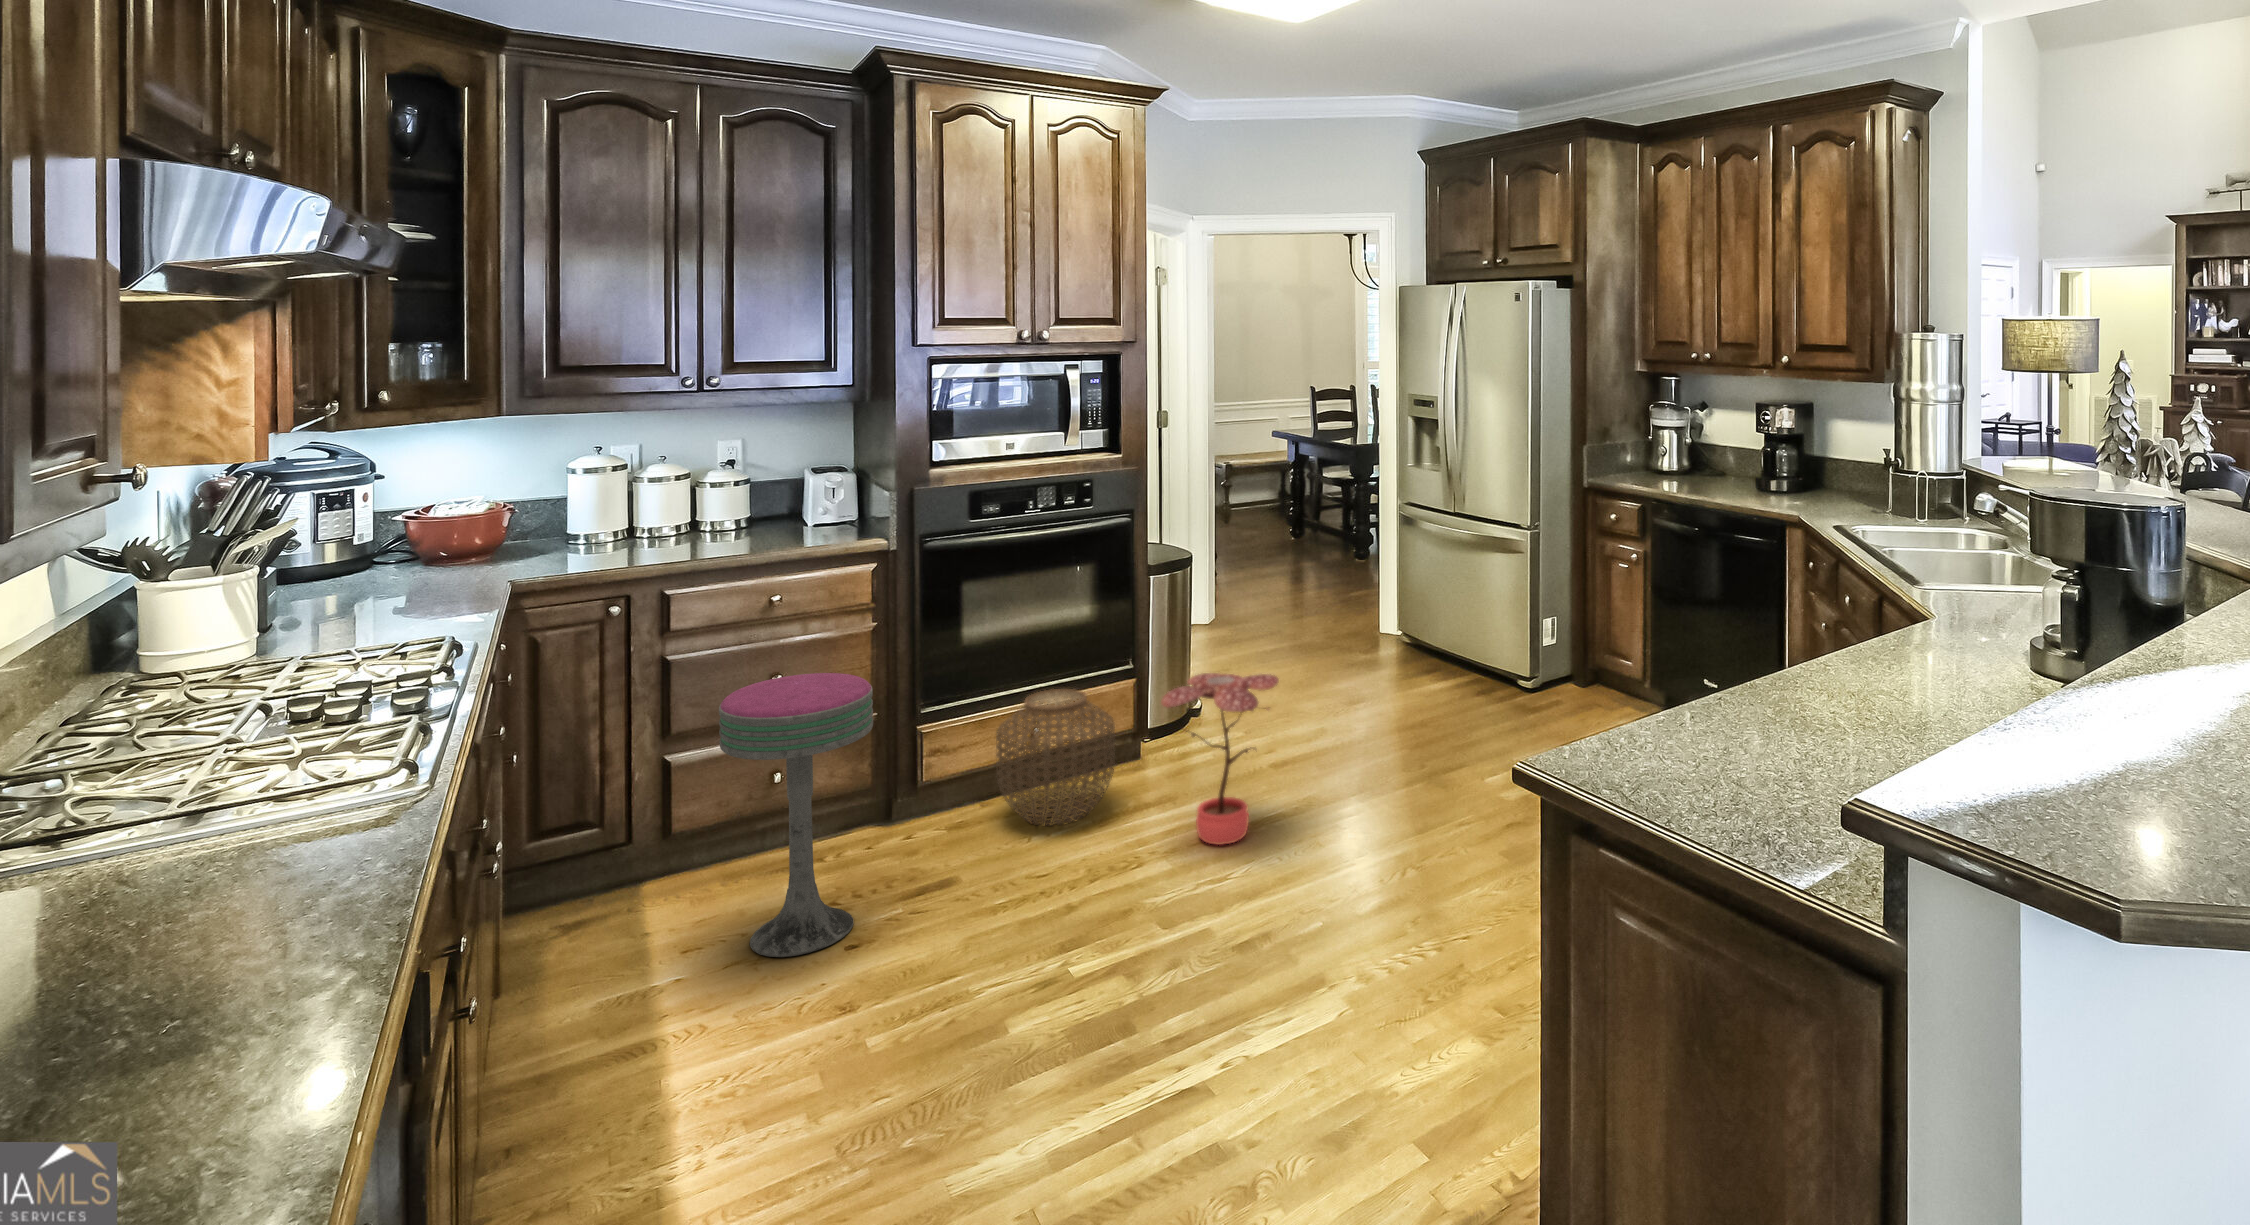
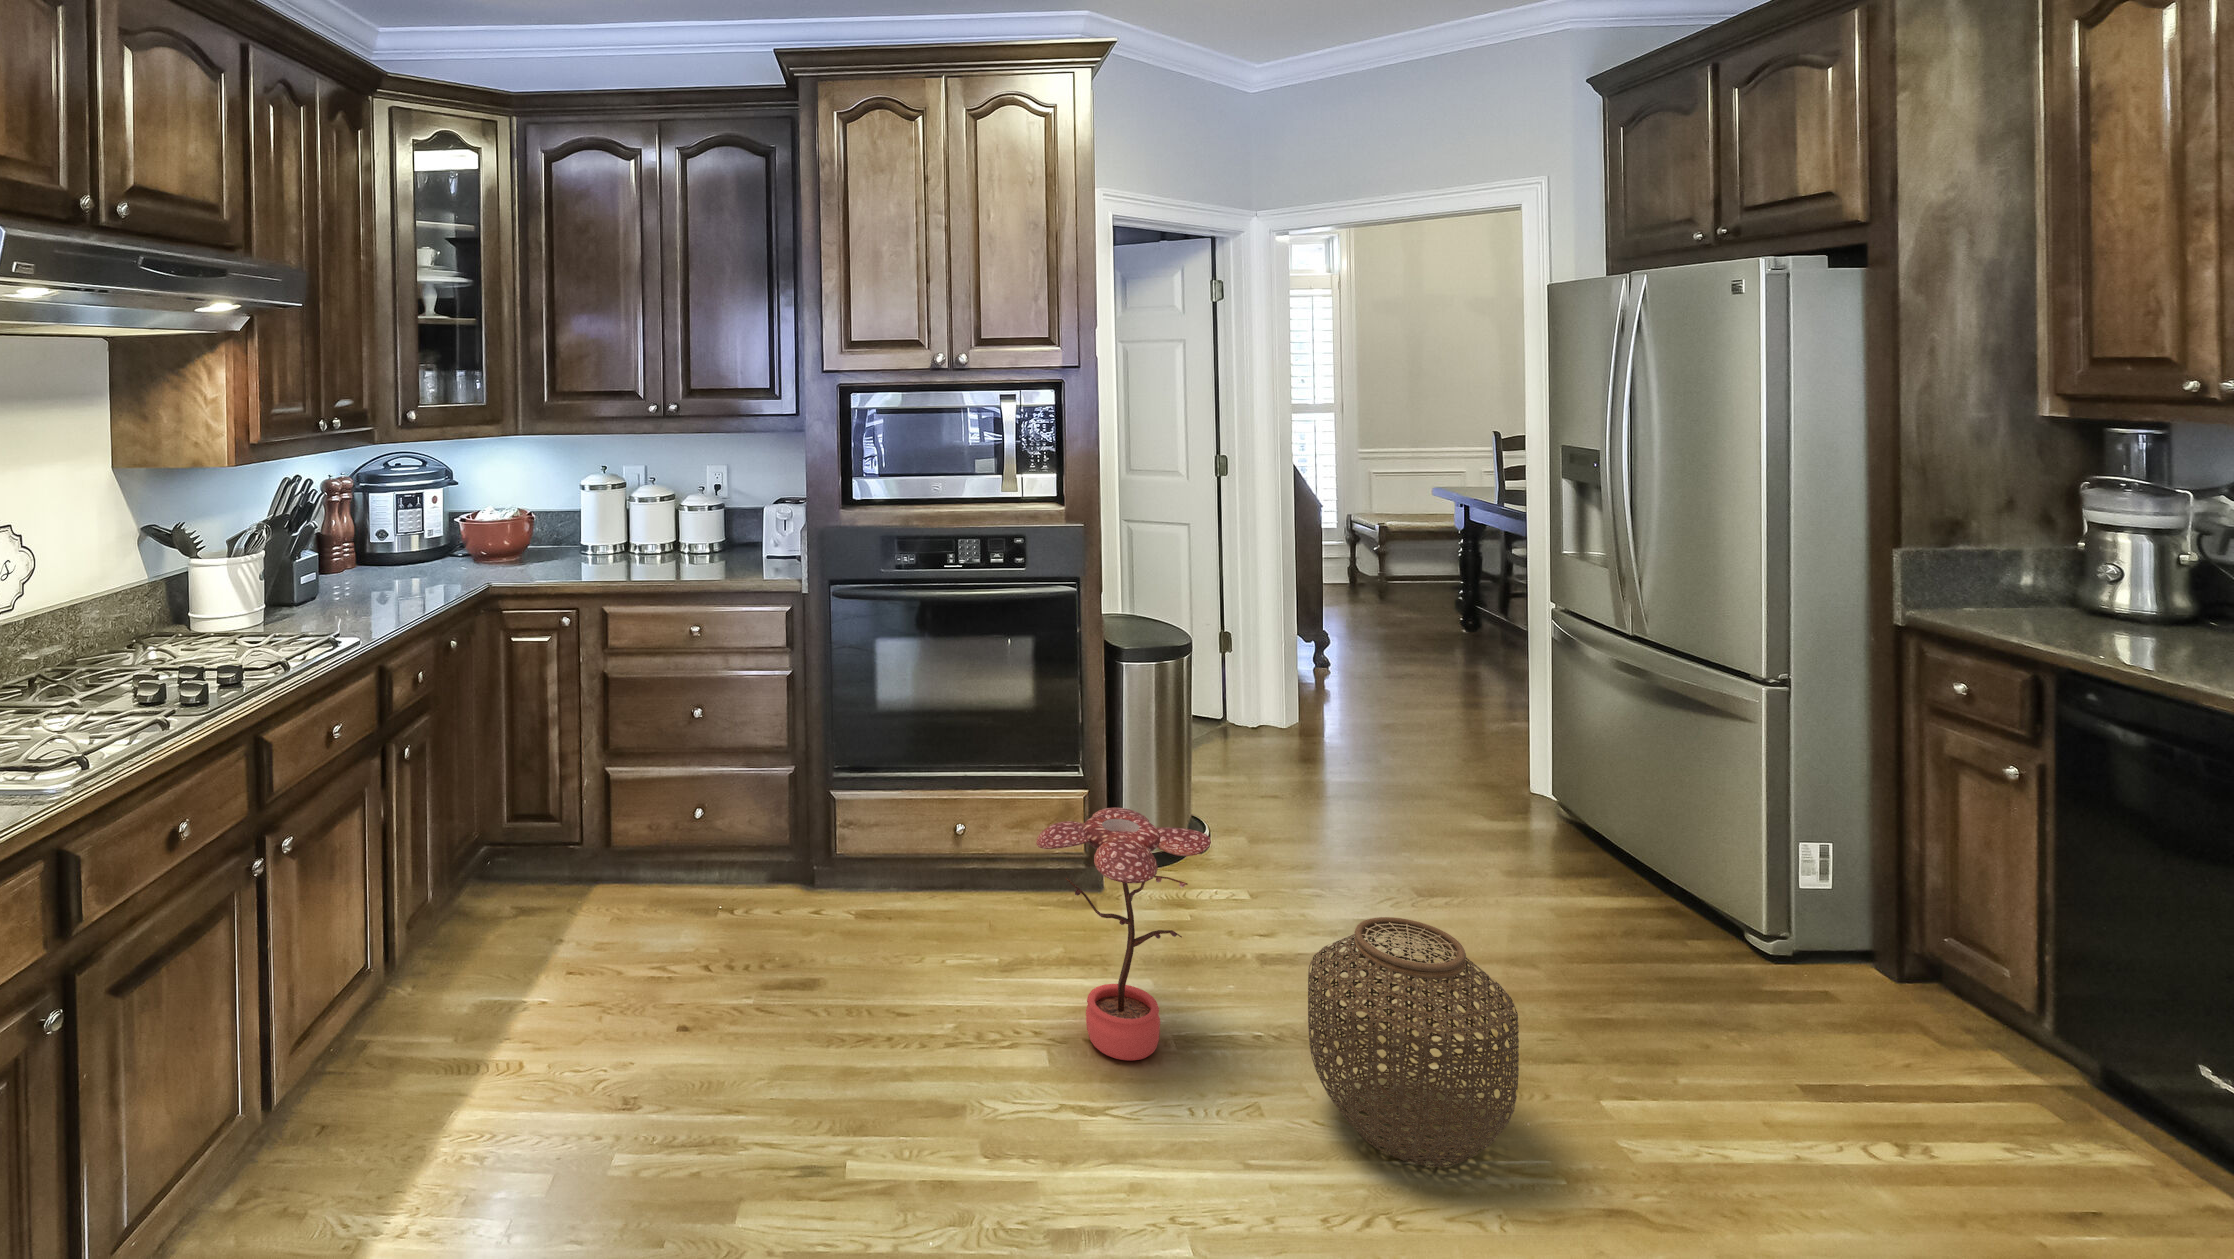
bar stool: present [719,673,873,957] -> none [563,715,710,1022]
woven basket: present [996,689,1115,825] -> present [1308,917,1519,1167]

